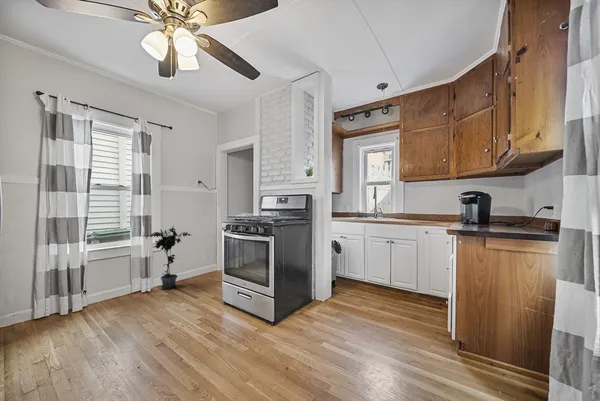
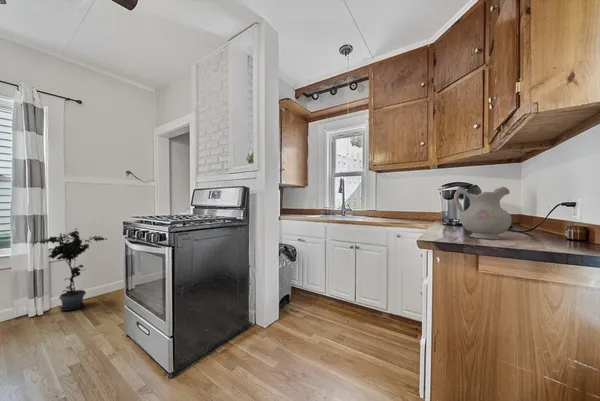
ceramic pitcher: none [470,196,508,230] -> present [454,187,512,240]

